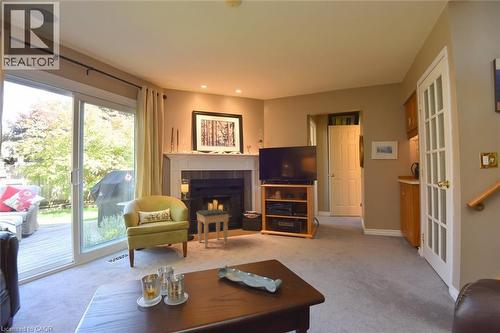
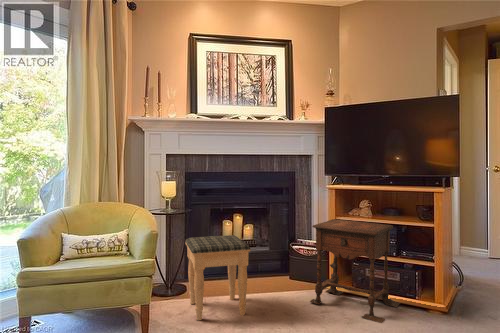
side table: none [254,200,293,243] -> present [310,219,400,323]

